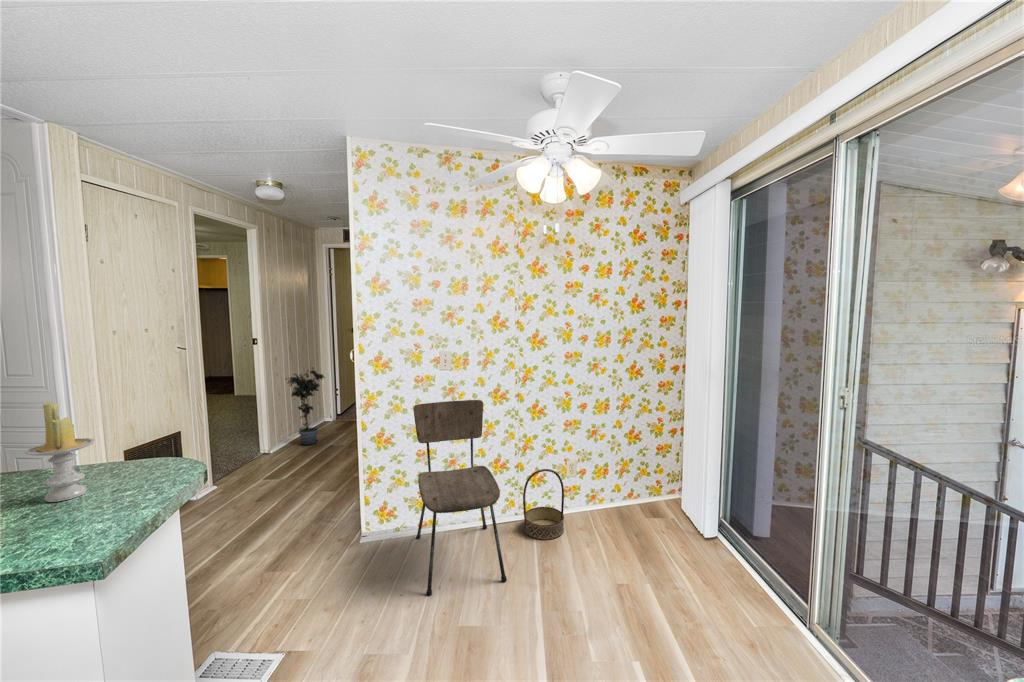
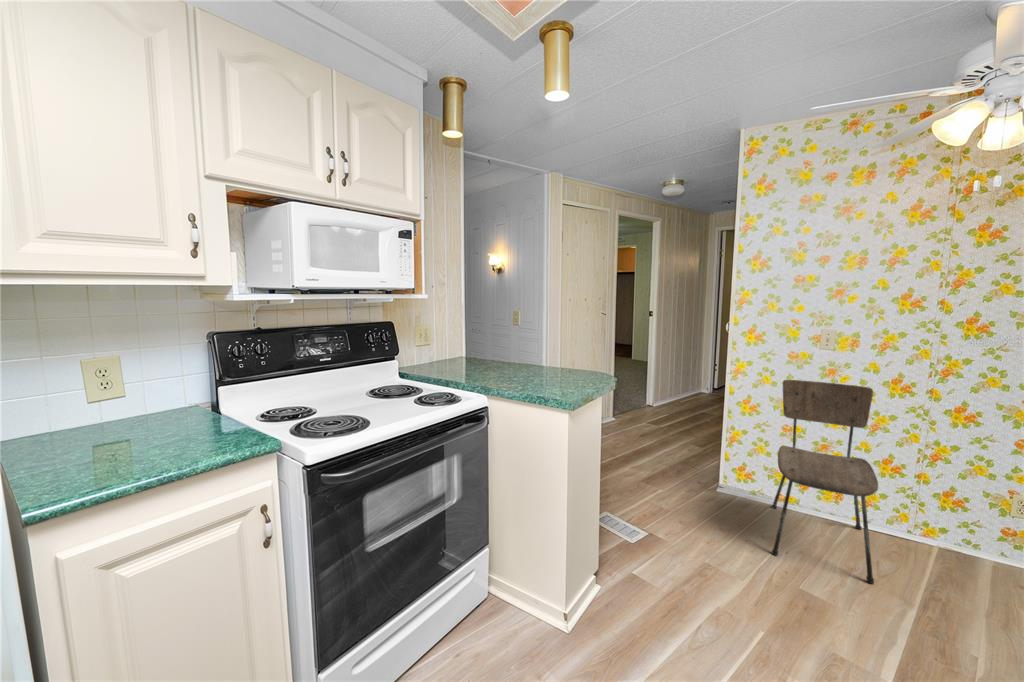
potted plant: present [286,368,325,445] -> none [670,341,704,407]
candle: present [25,402,94,502] -> none [534,327,561,380]
basket: present [523,469,564,540] -> none [918,487,998,578]

